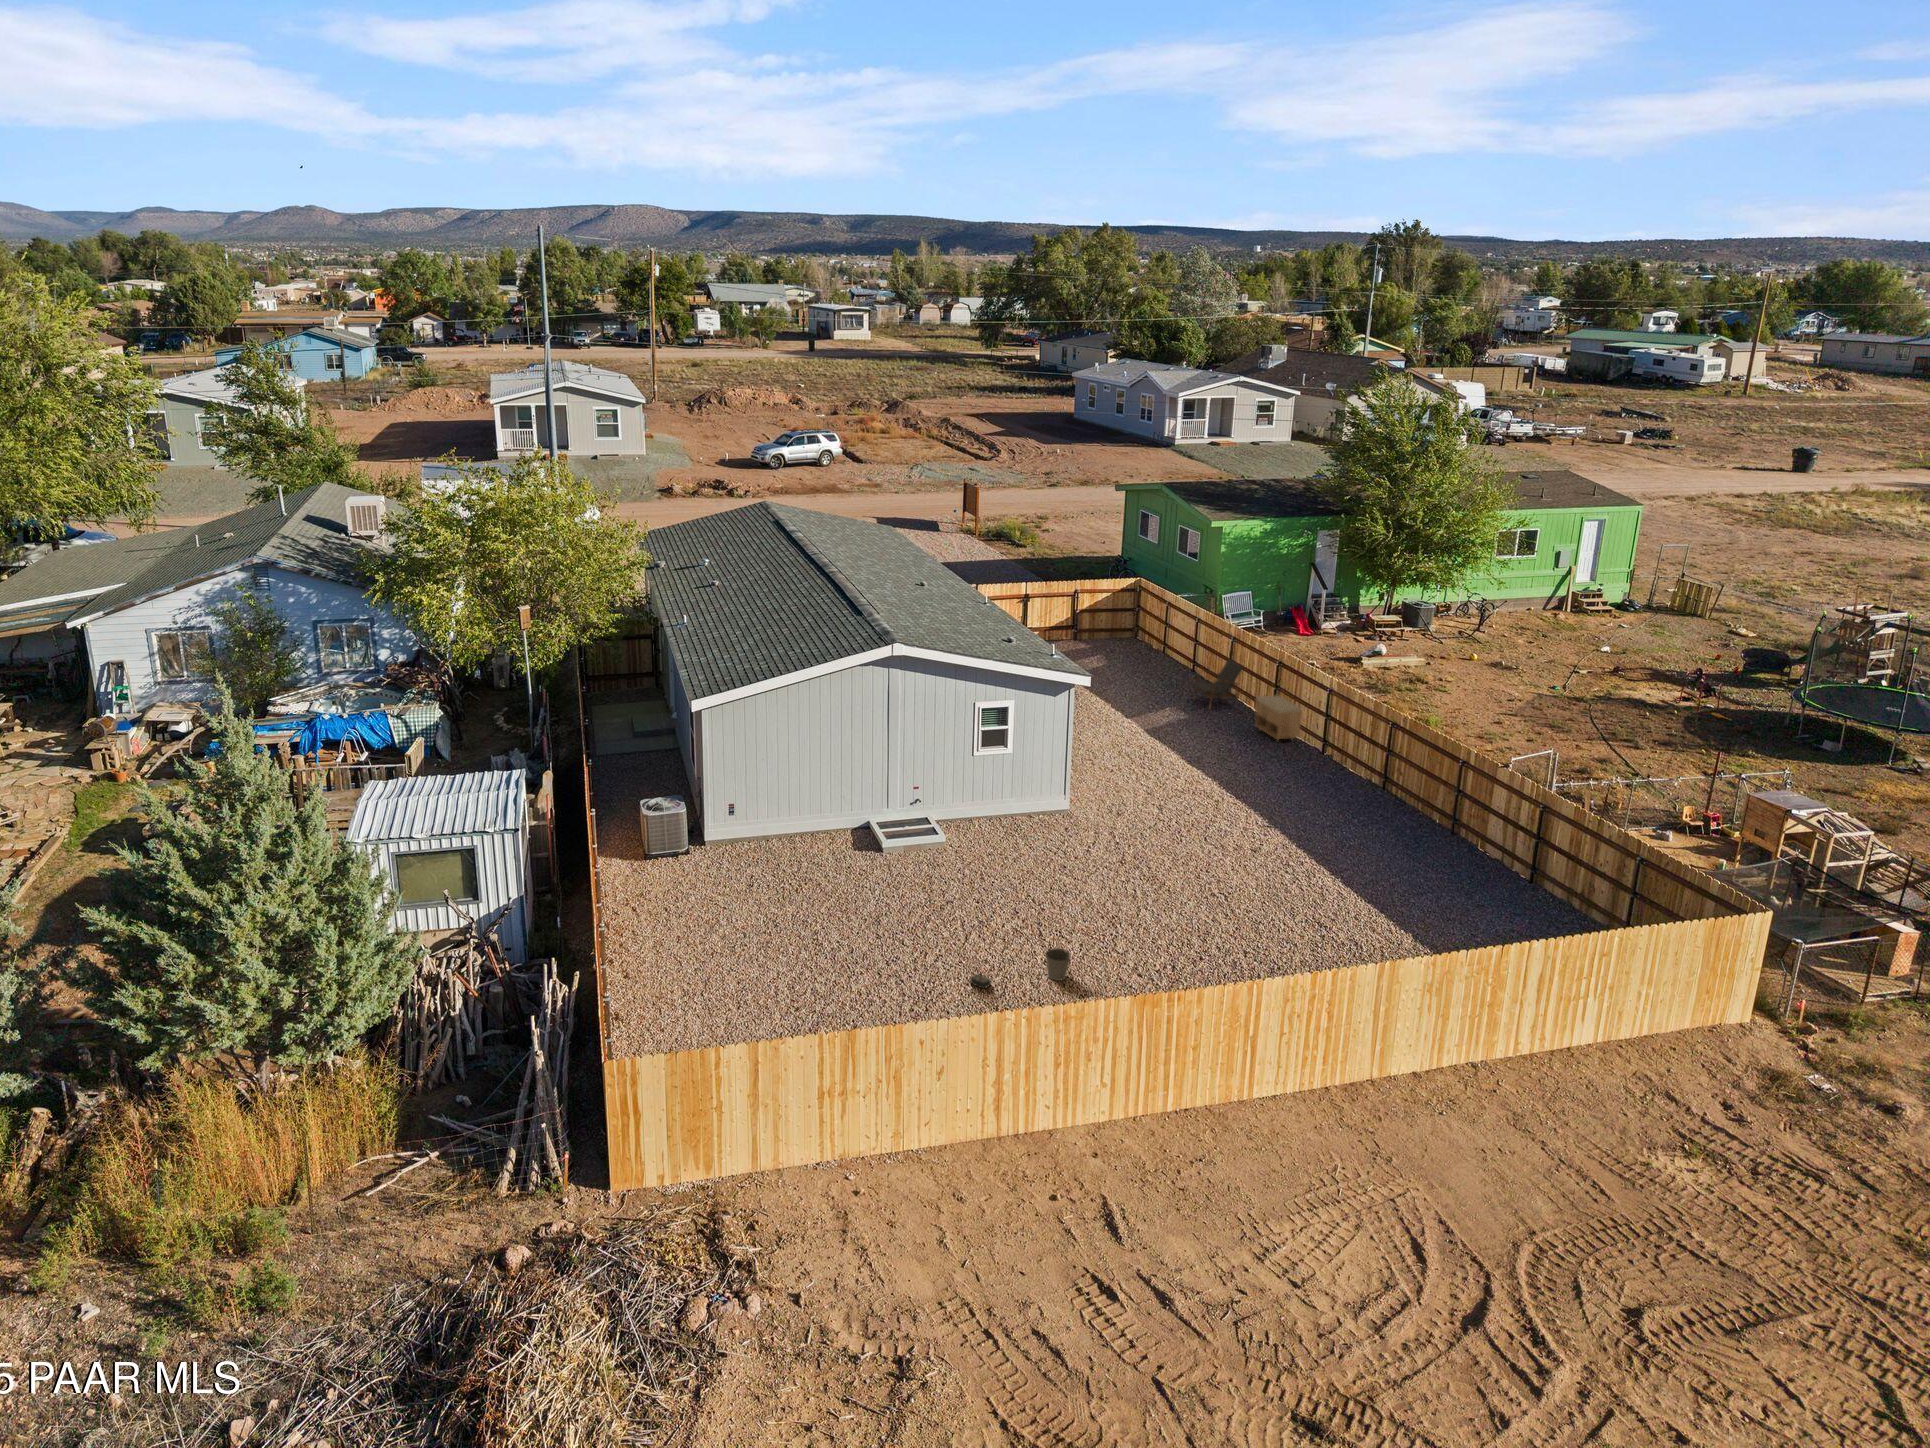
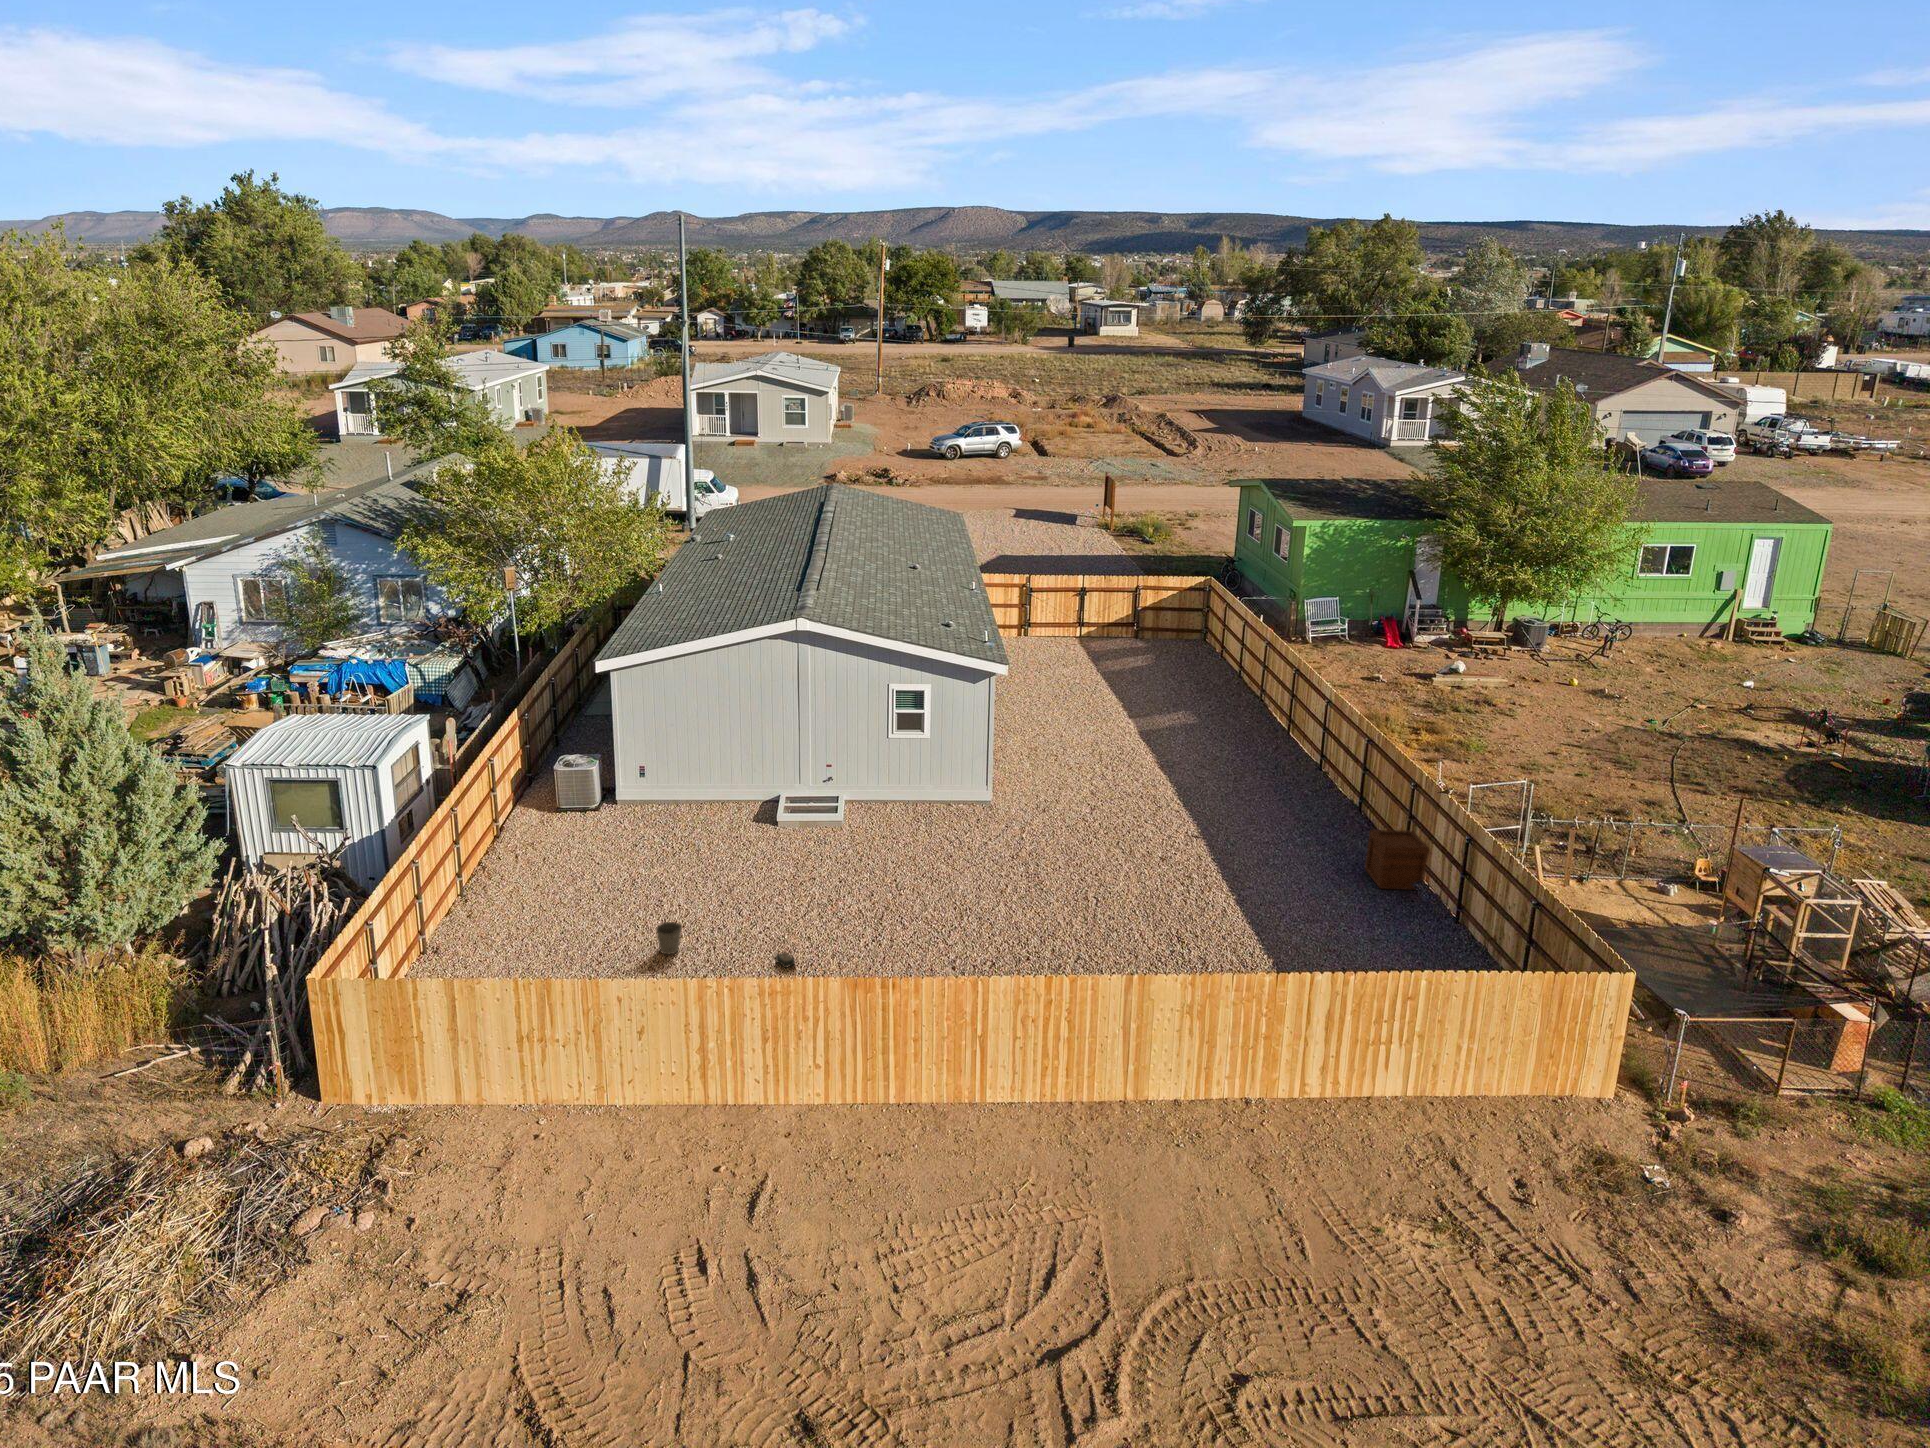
lounge chair: present [1192,660,1243,709] -> none [1212,665,1266,716]
storage bench: present [1255,695,1302,740] -> none [1260,705,1305,755]
wooden crate: none [1423,800,1489,856] -> present [1365,830,1429,890]
bucket: present [1045,948,1070,981] -> present [656,922,682,955]

